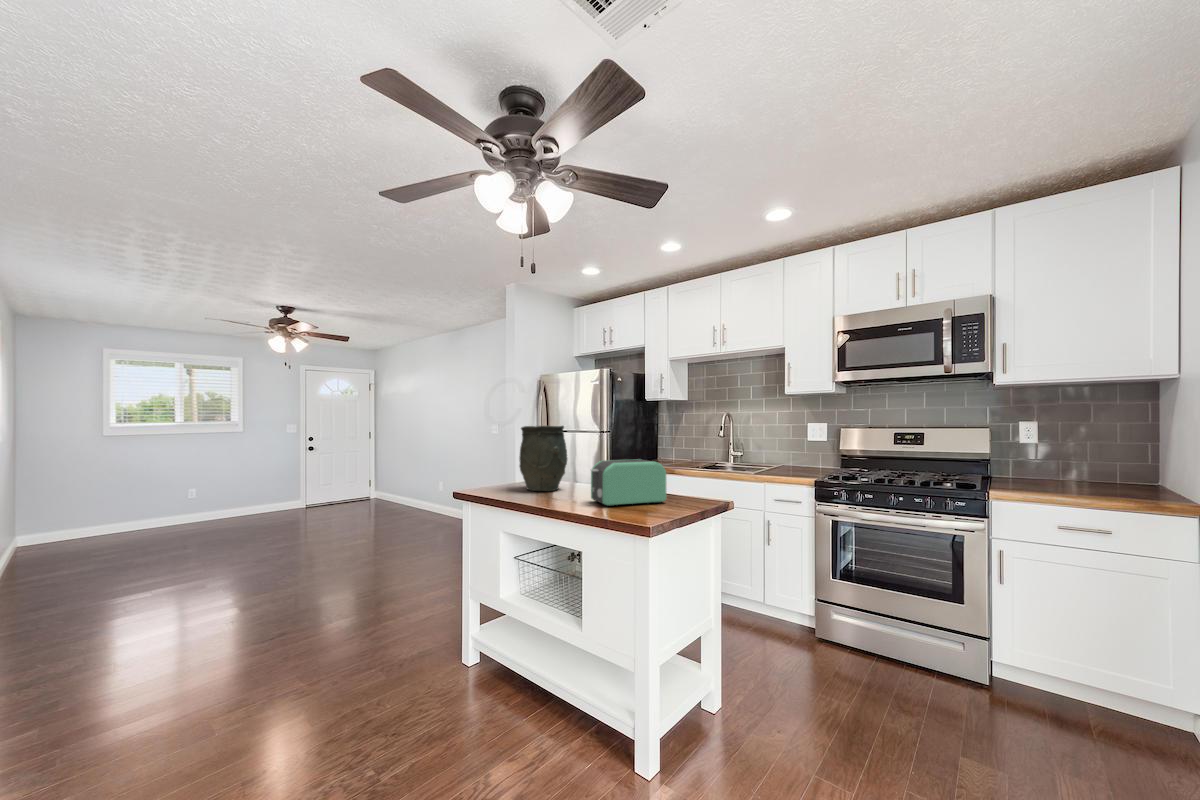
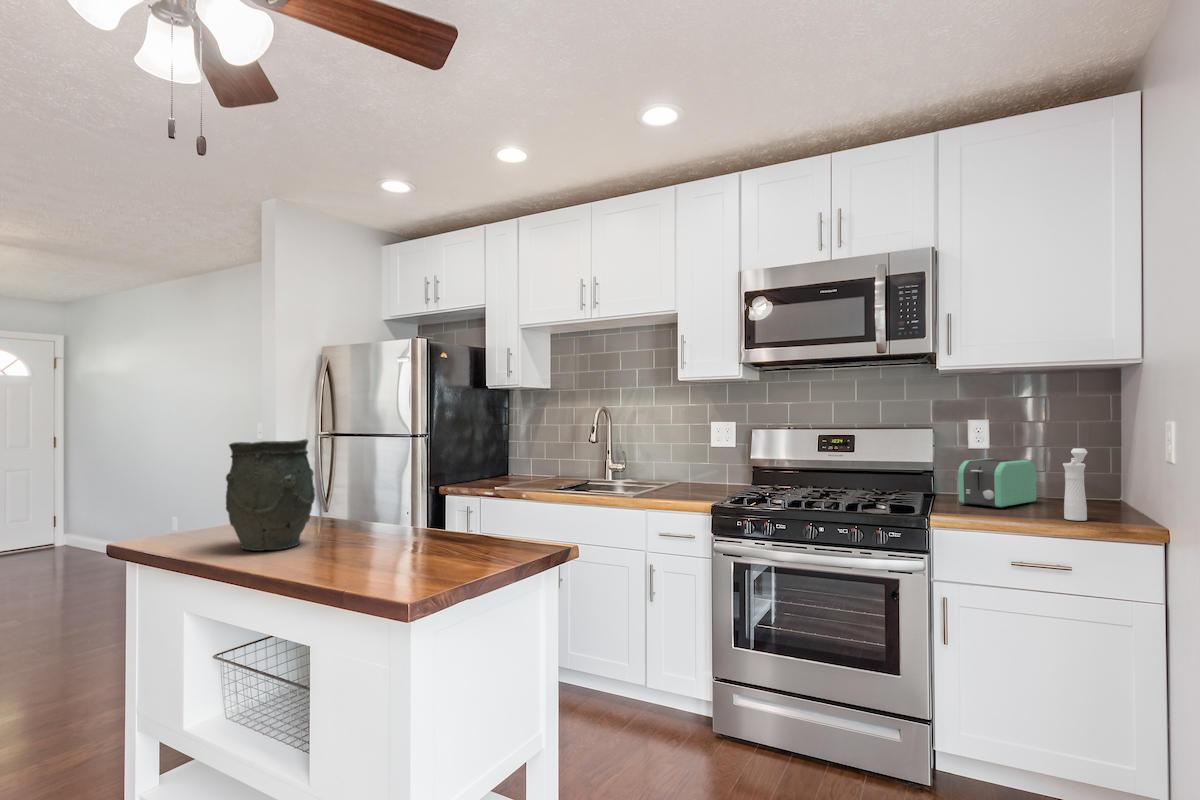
pepper mill: none [1108,443,1131,498] -> present [1063,448,1088,521]
toaster: present [591,459,666,506] -> present [958,458,1036,508]

